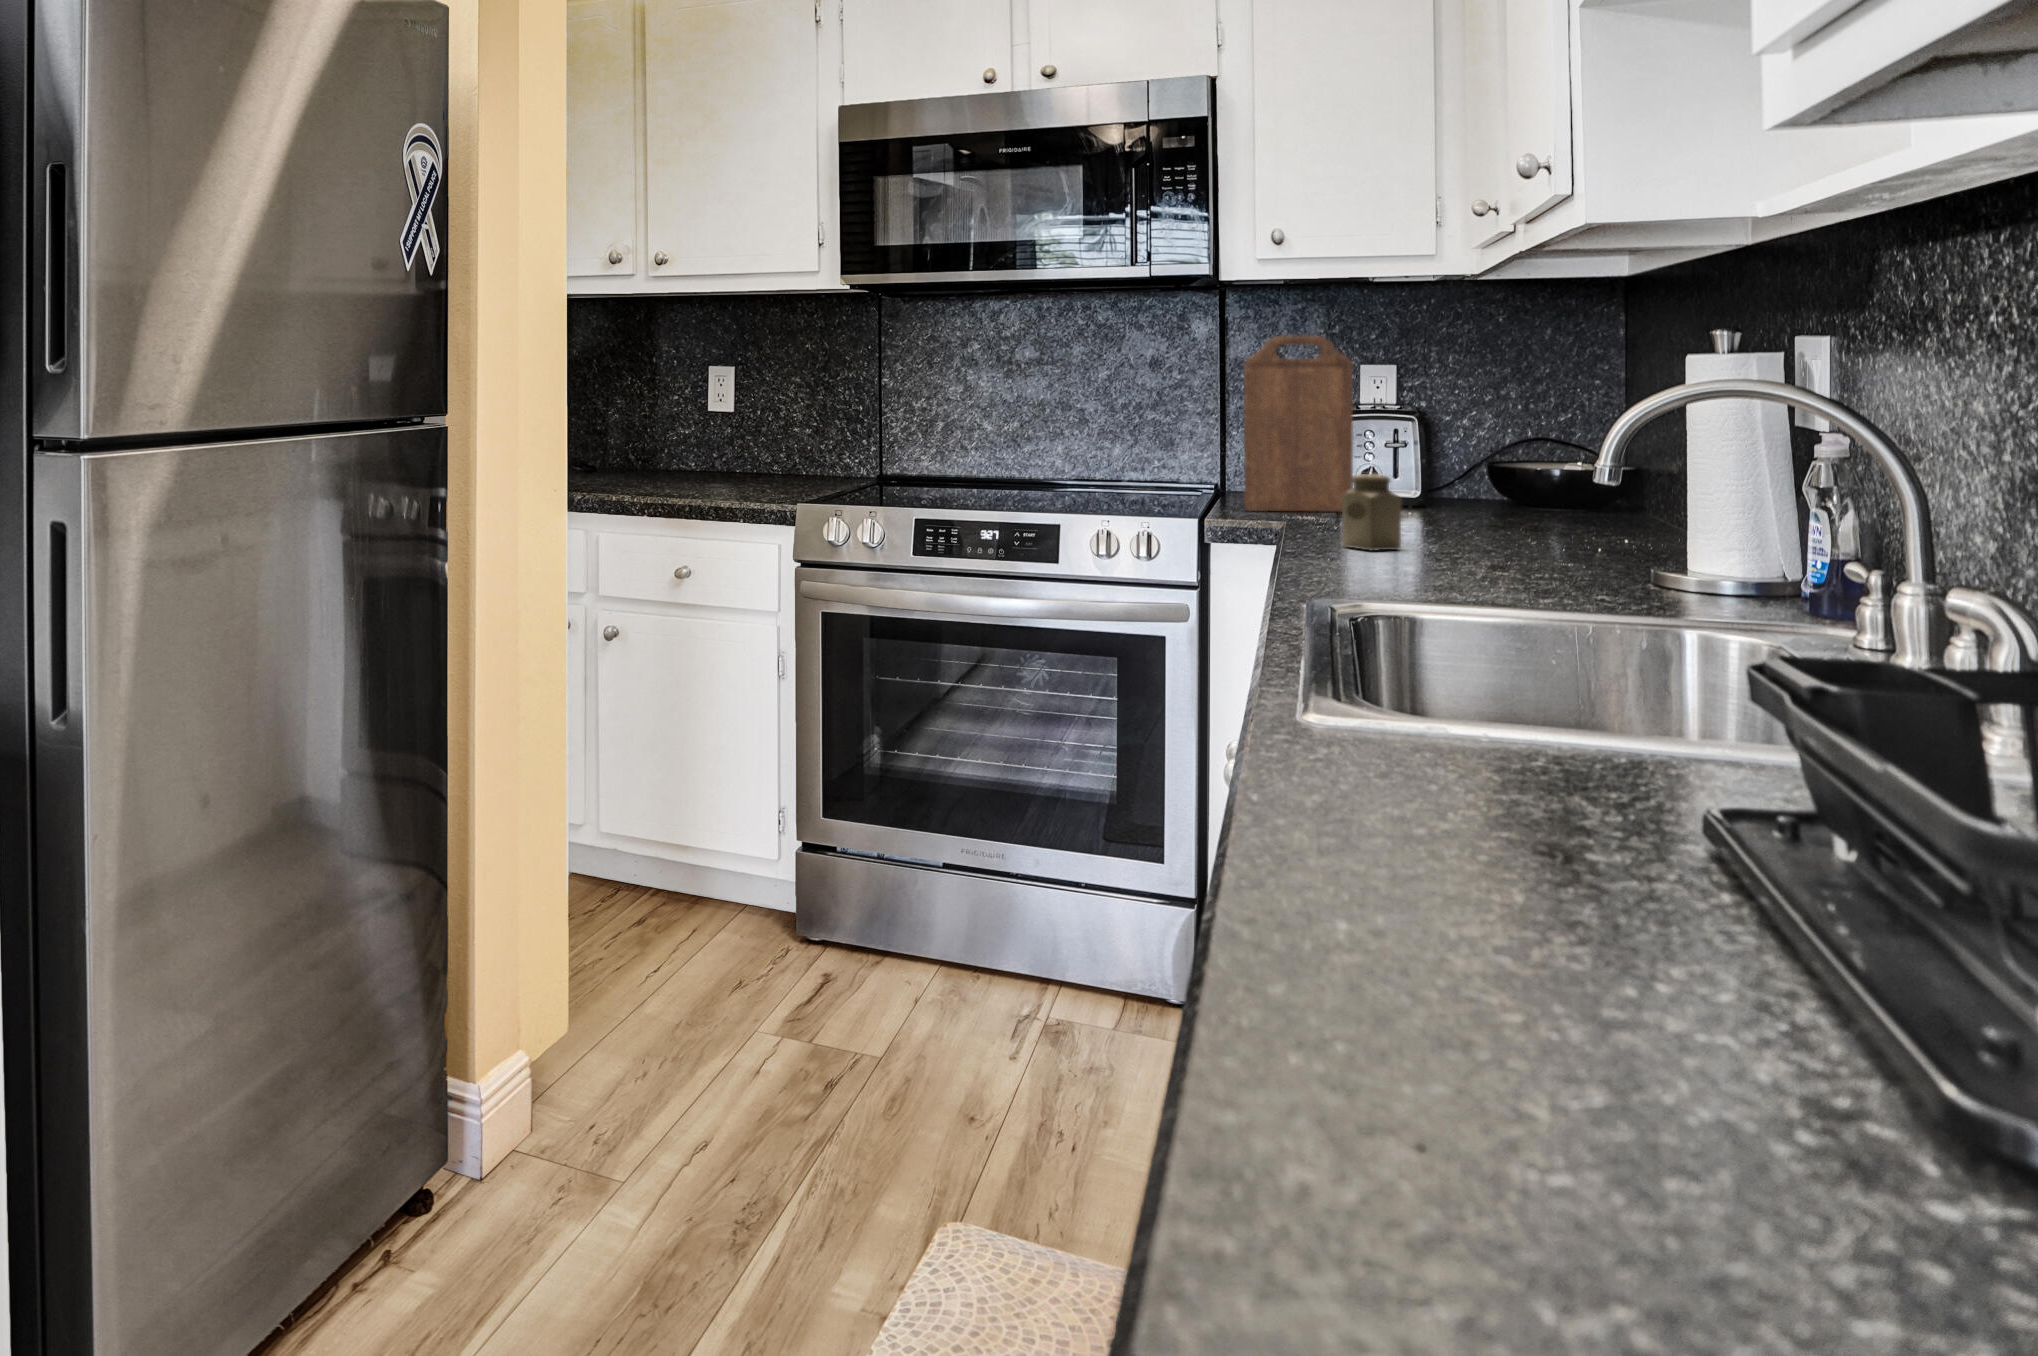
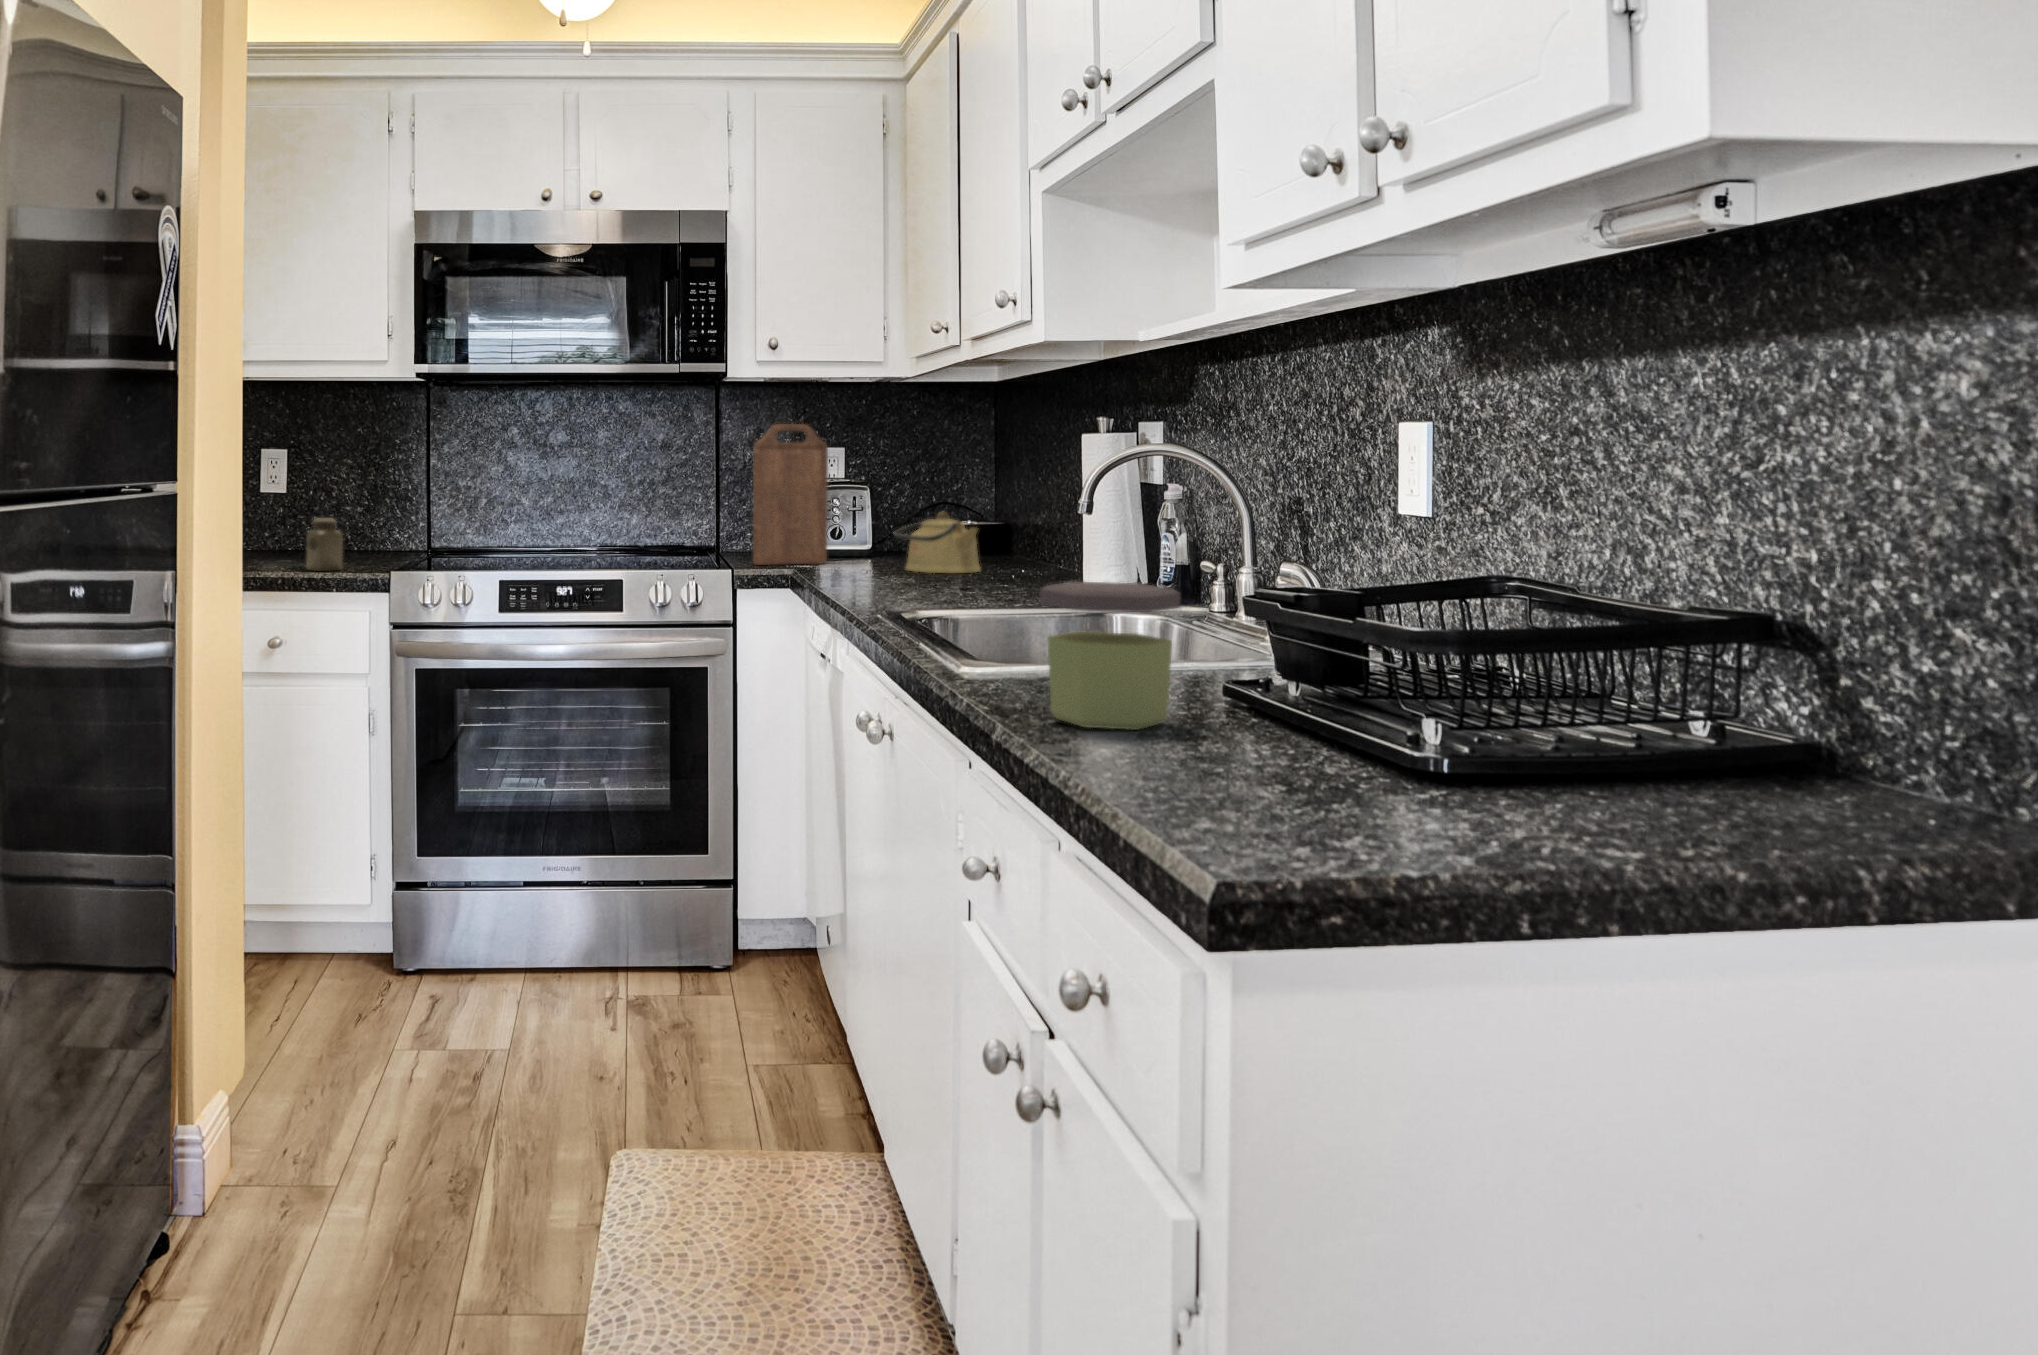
kettle: none [1438,450,1573,533] -> present [894,512,981,573]
salt shaker: present [1342,474,1401,550] -> present [306,519,343,571]
jar: none [1315,583,1555,831] -> present [1040,582,1181,730]

